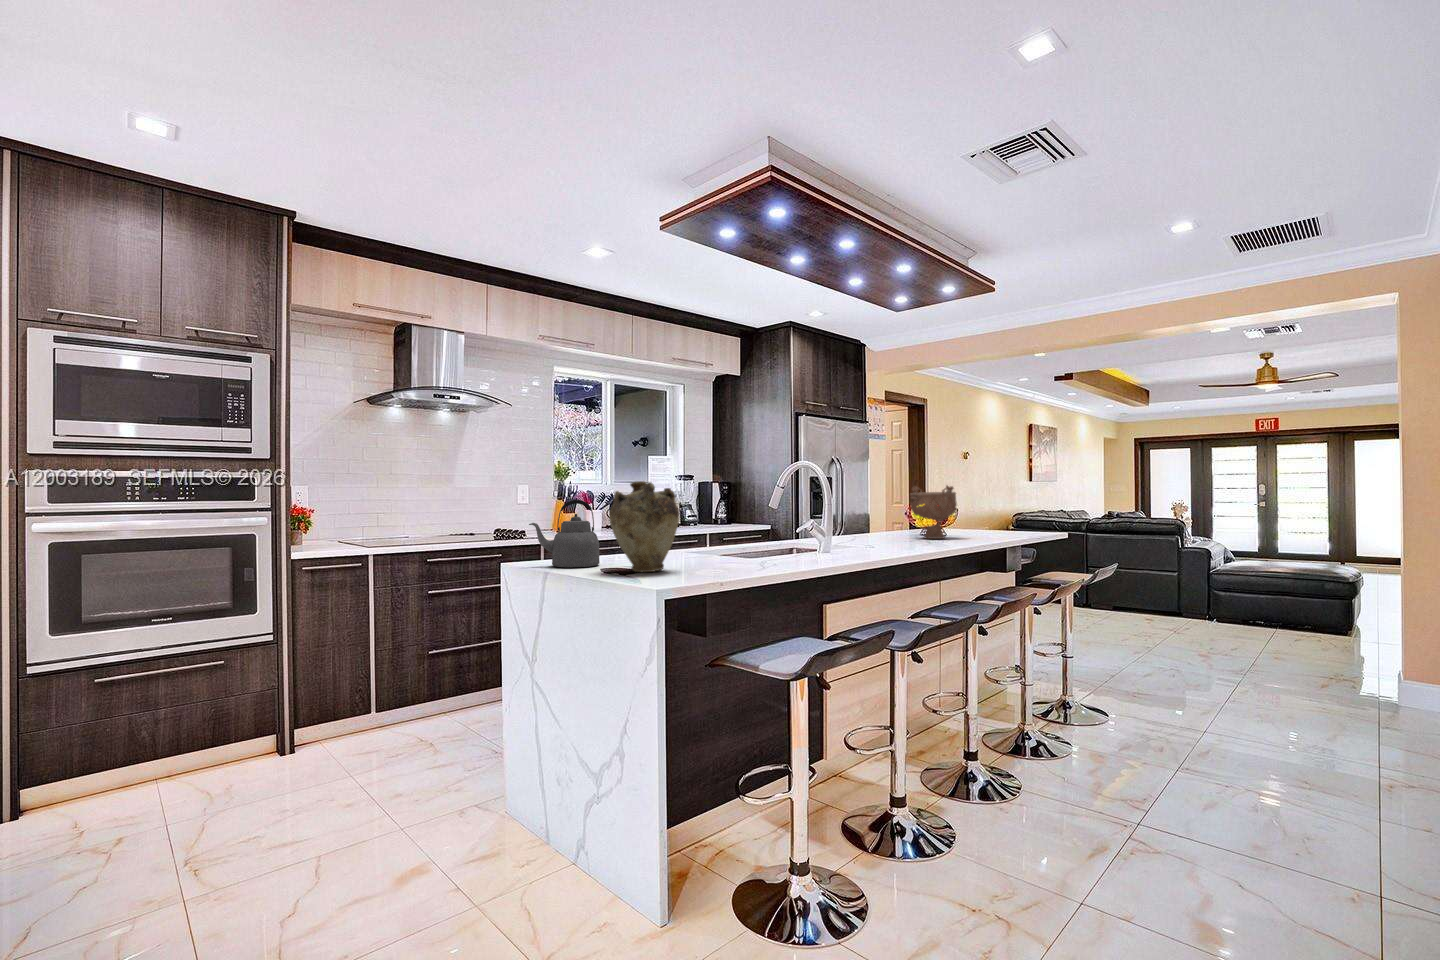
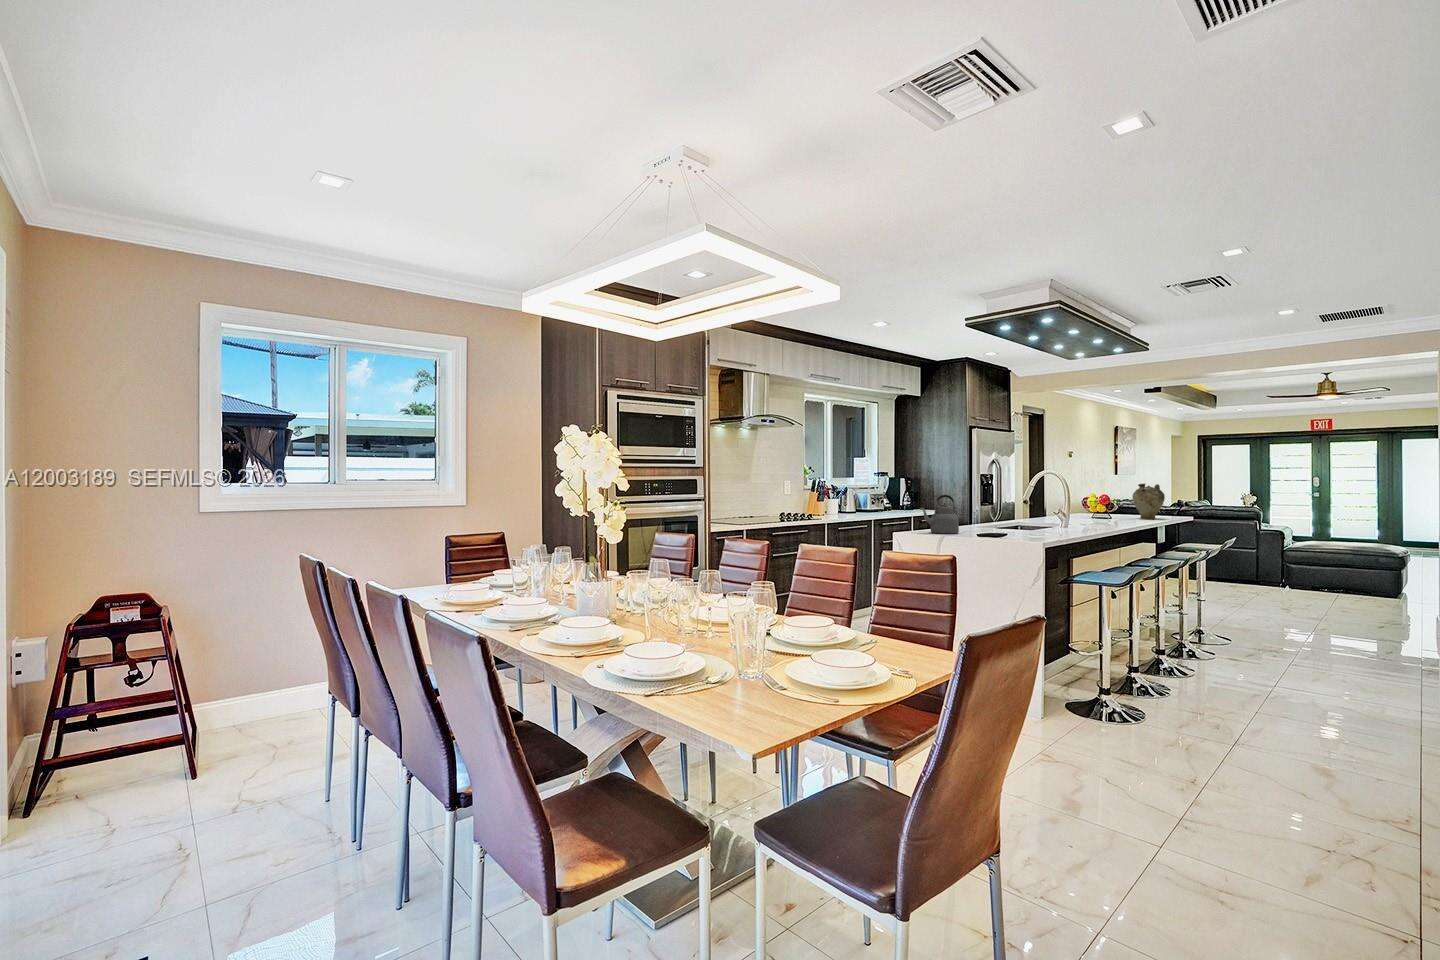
vase: present [609,481,679,572] -> present [1133,484,1165,519]
decorative bowl: present [910,486,957,539] -> none [1091,484,1126,521]

